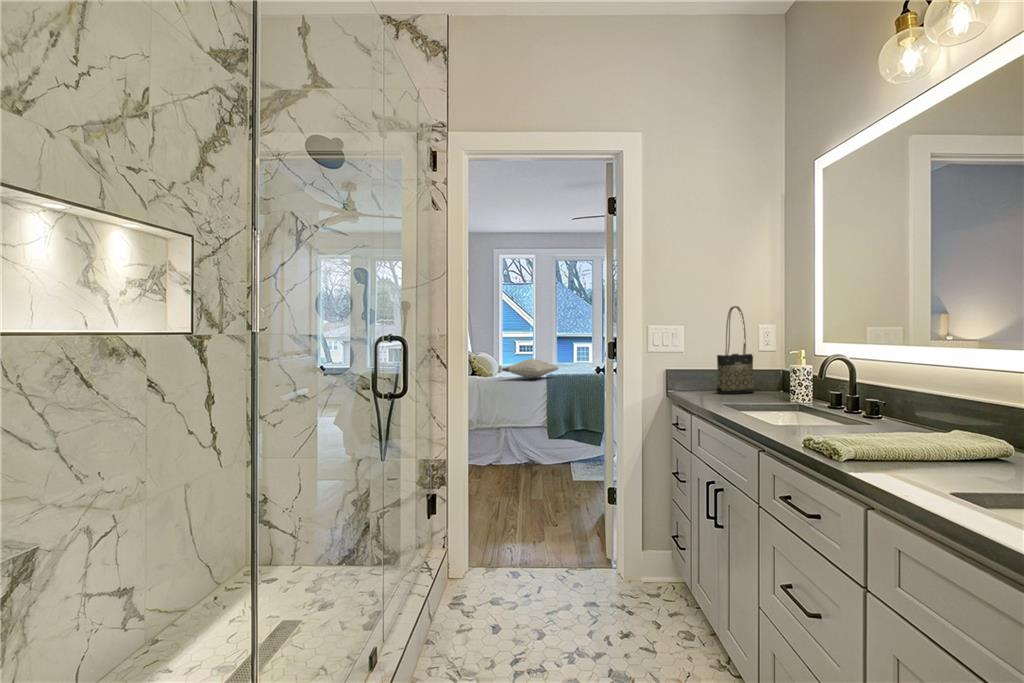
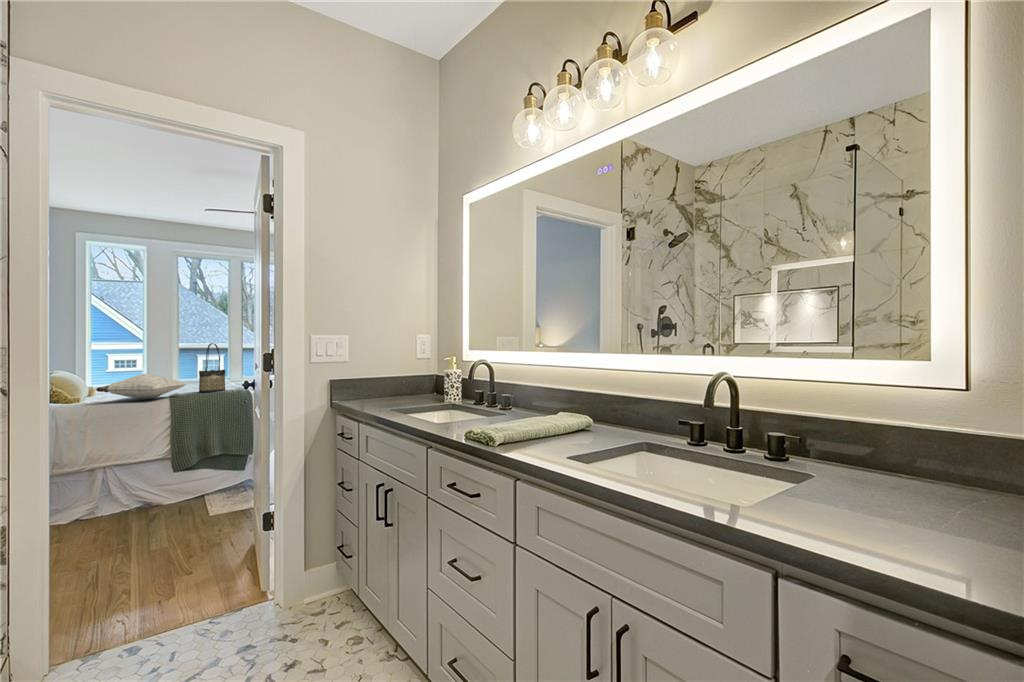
tote bag: present [717,306,754,394] -> present [199,343,225,393]

